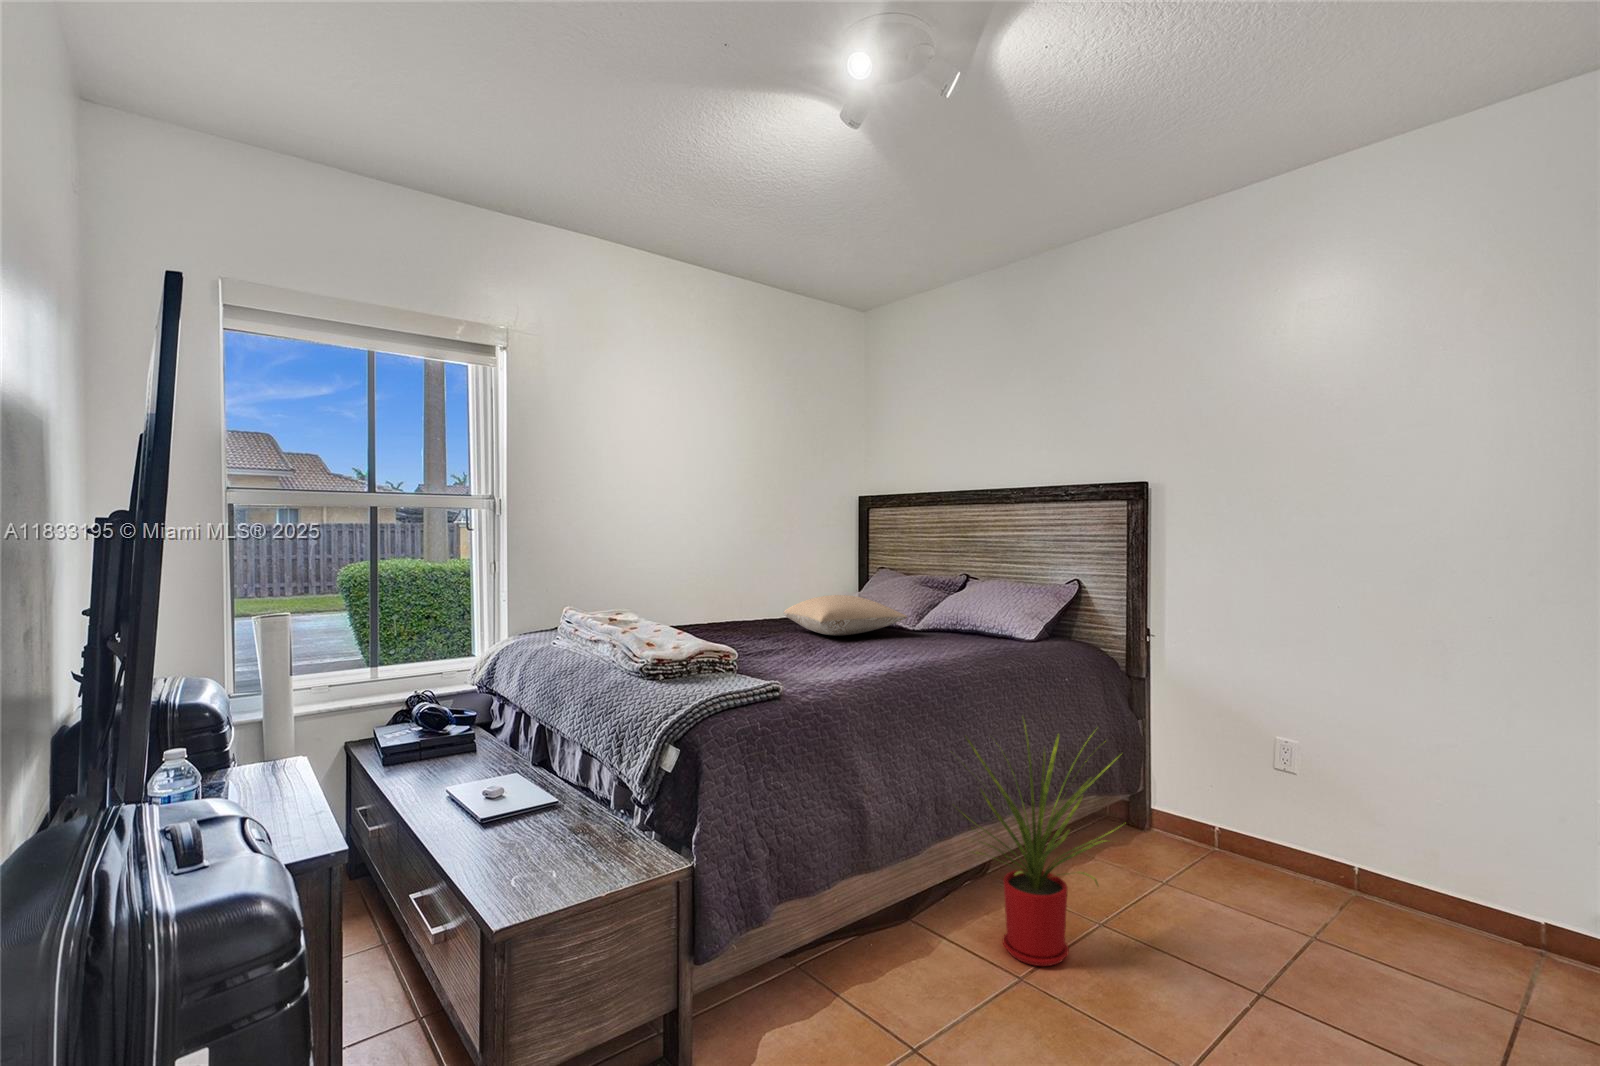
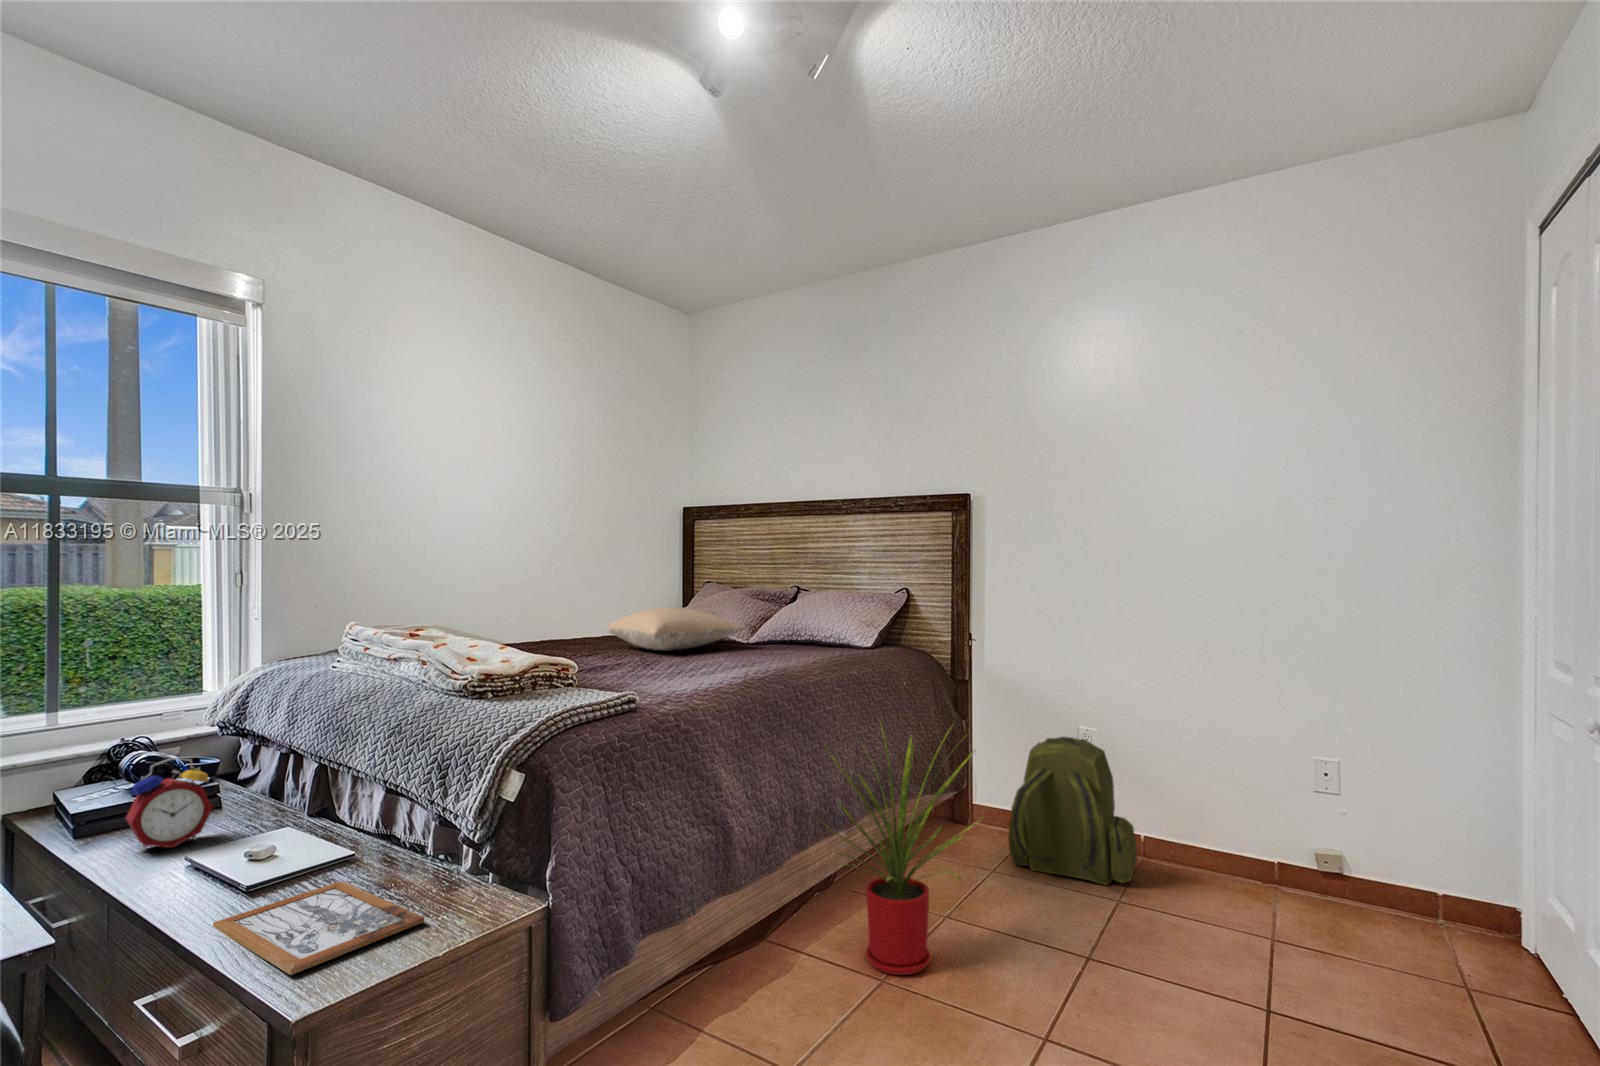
alarm clock: none [409,713,466,783] -> present [126,758,213,851]
backpack: none [1175,744,1326,906] -> present [1008,736,1137,885]
picture frame: none [455,823,597,894] -> present [213,881,424,975]

